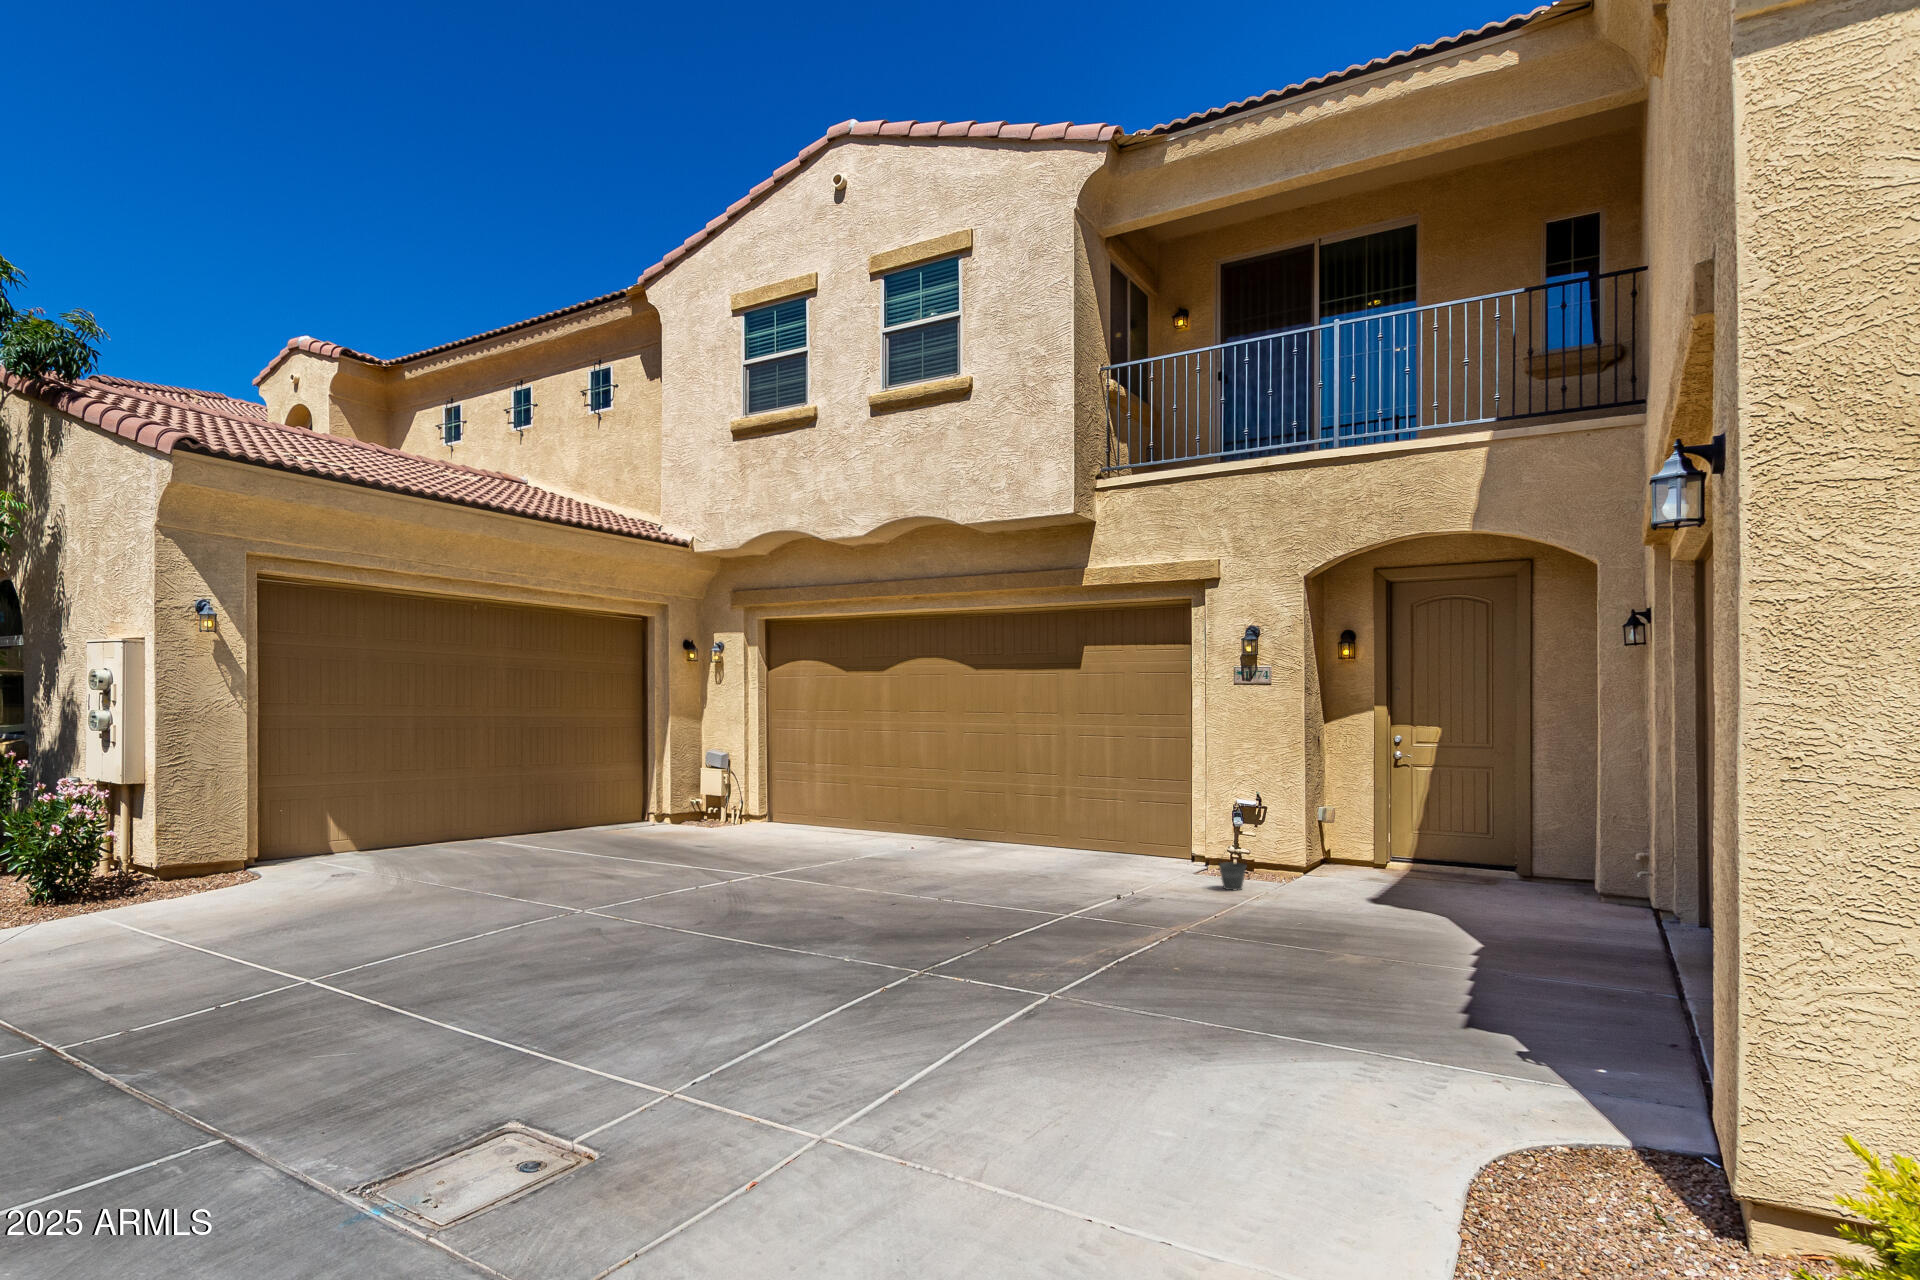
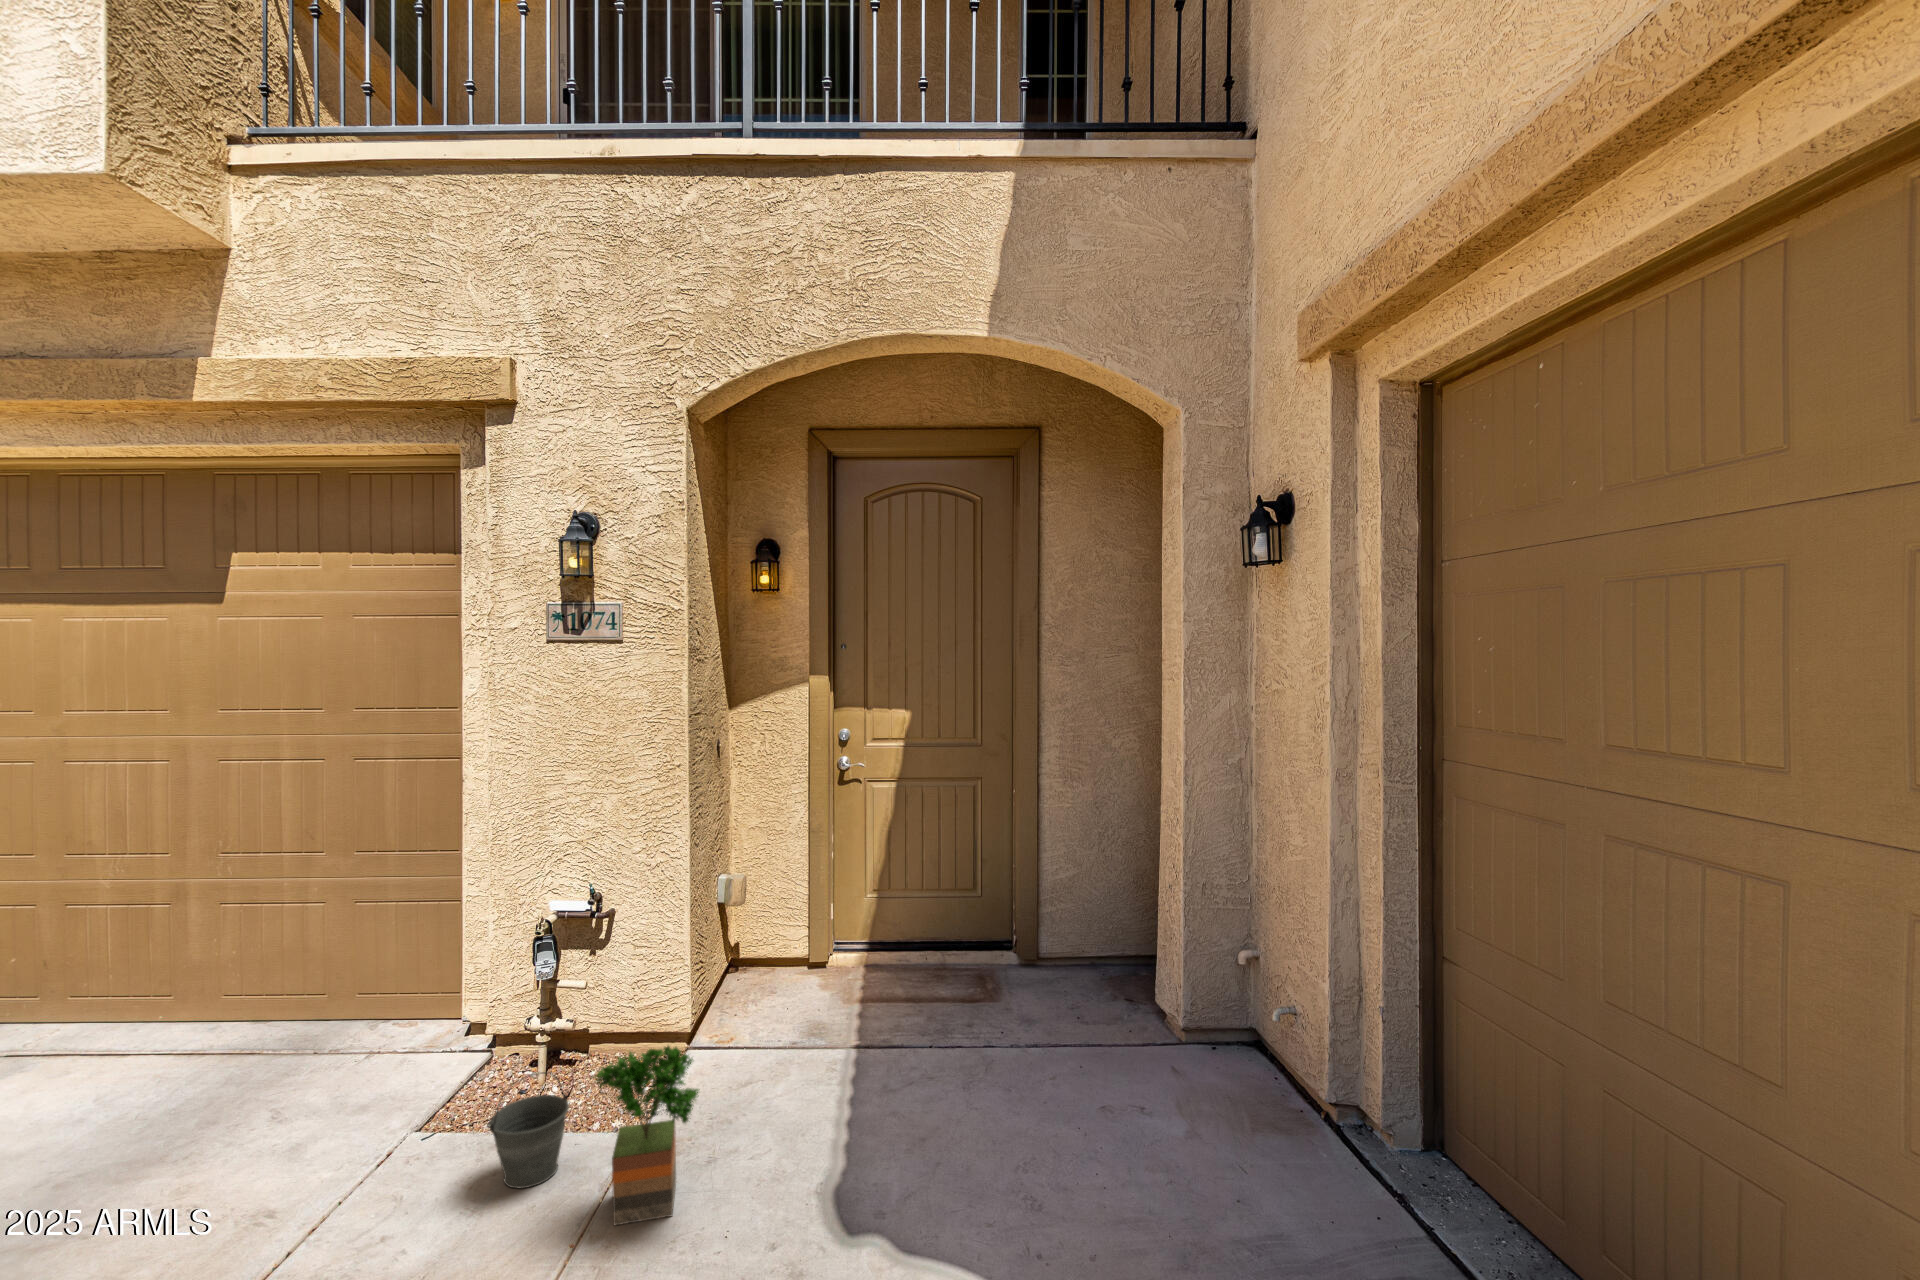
potted tree: none [1255,840,1296,902] -> present [595,1046,699,1226]

